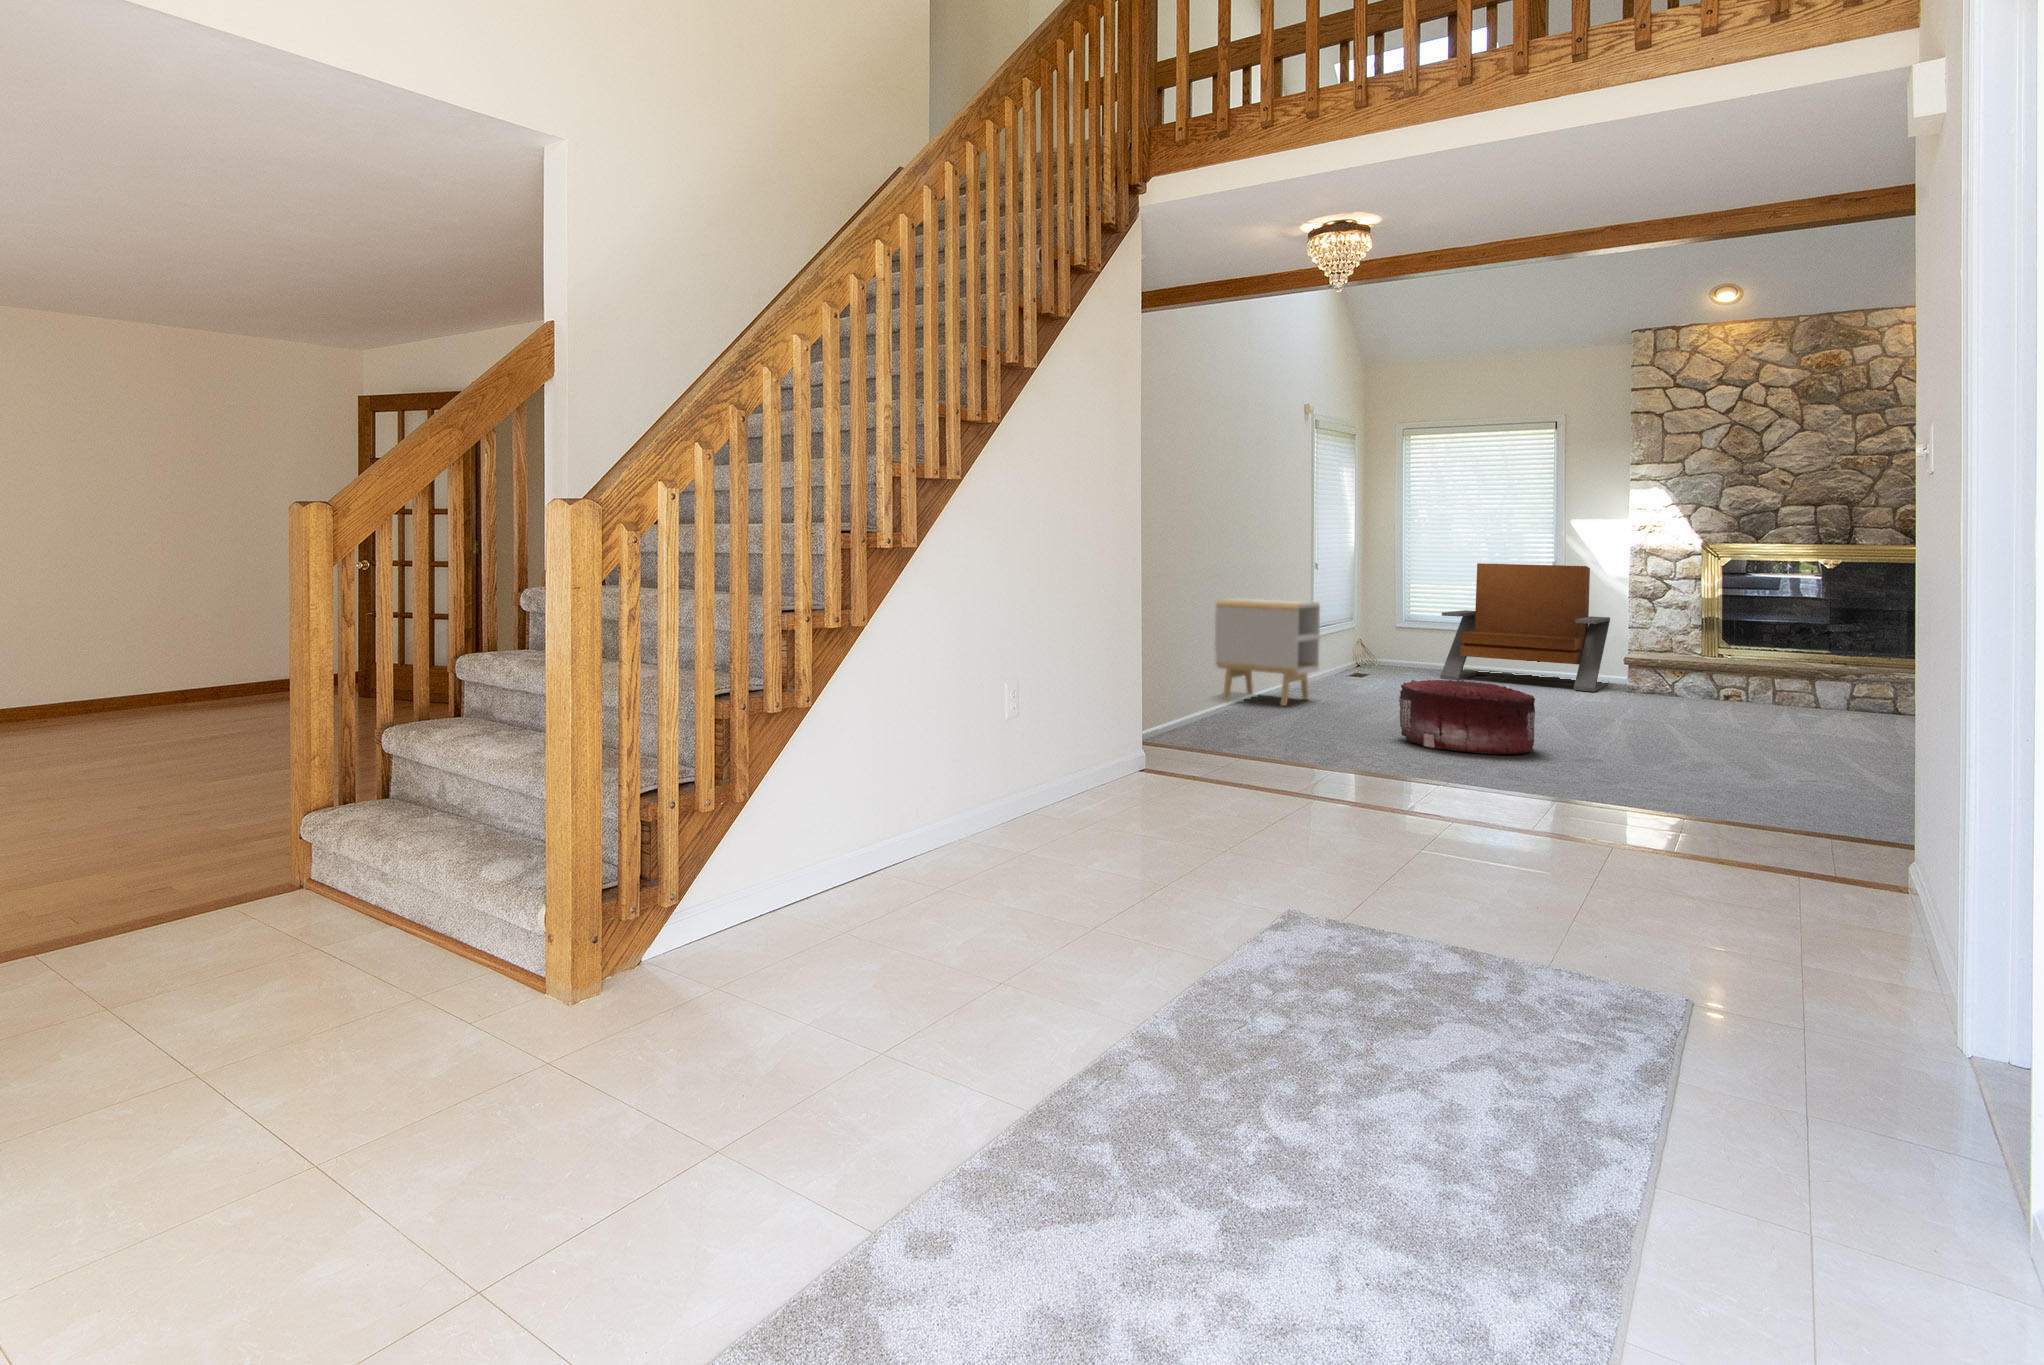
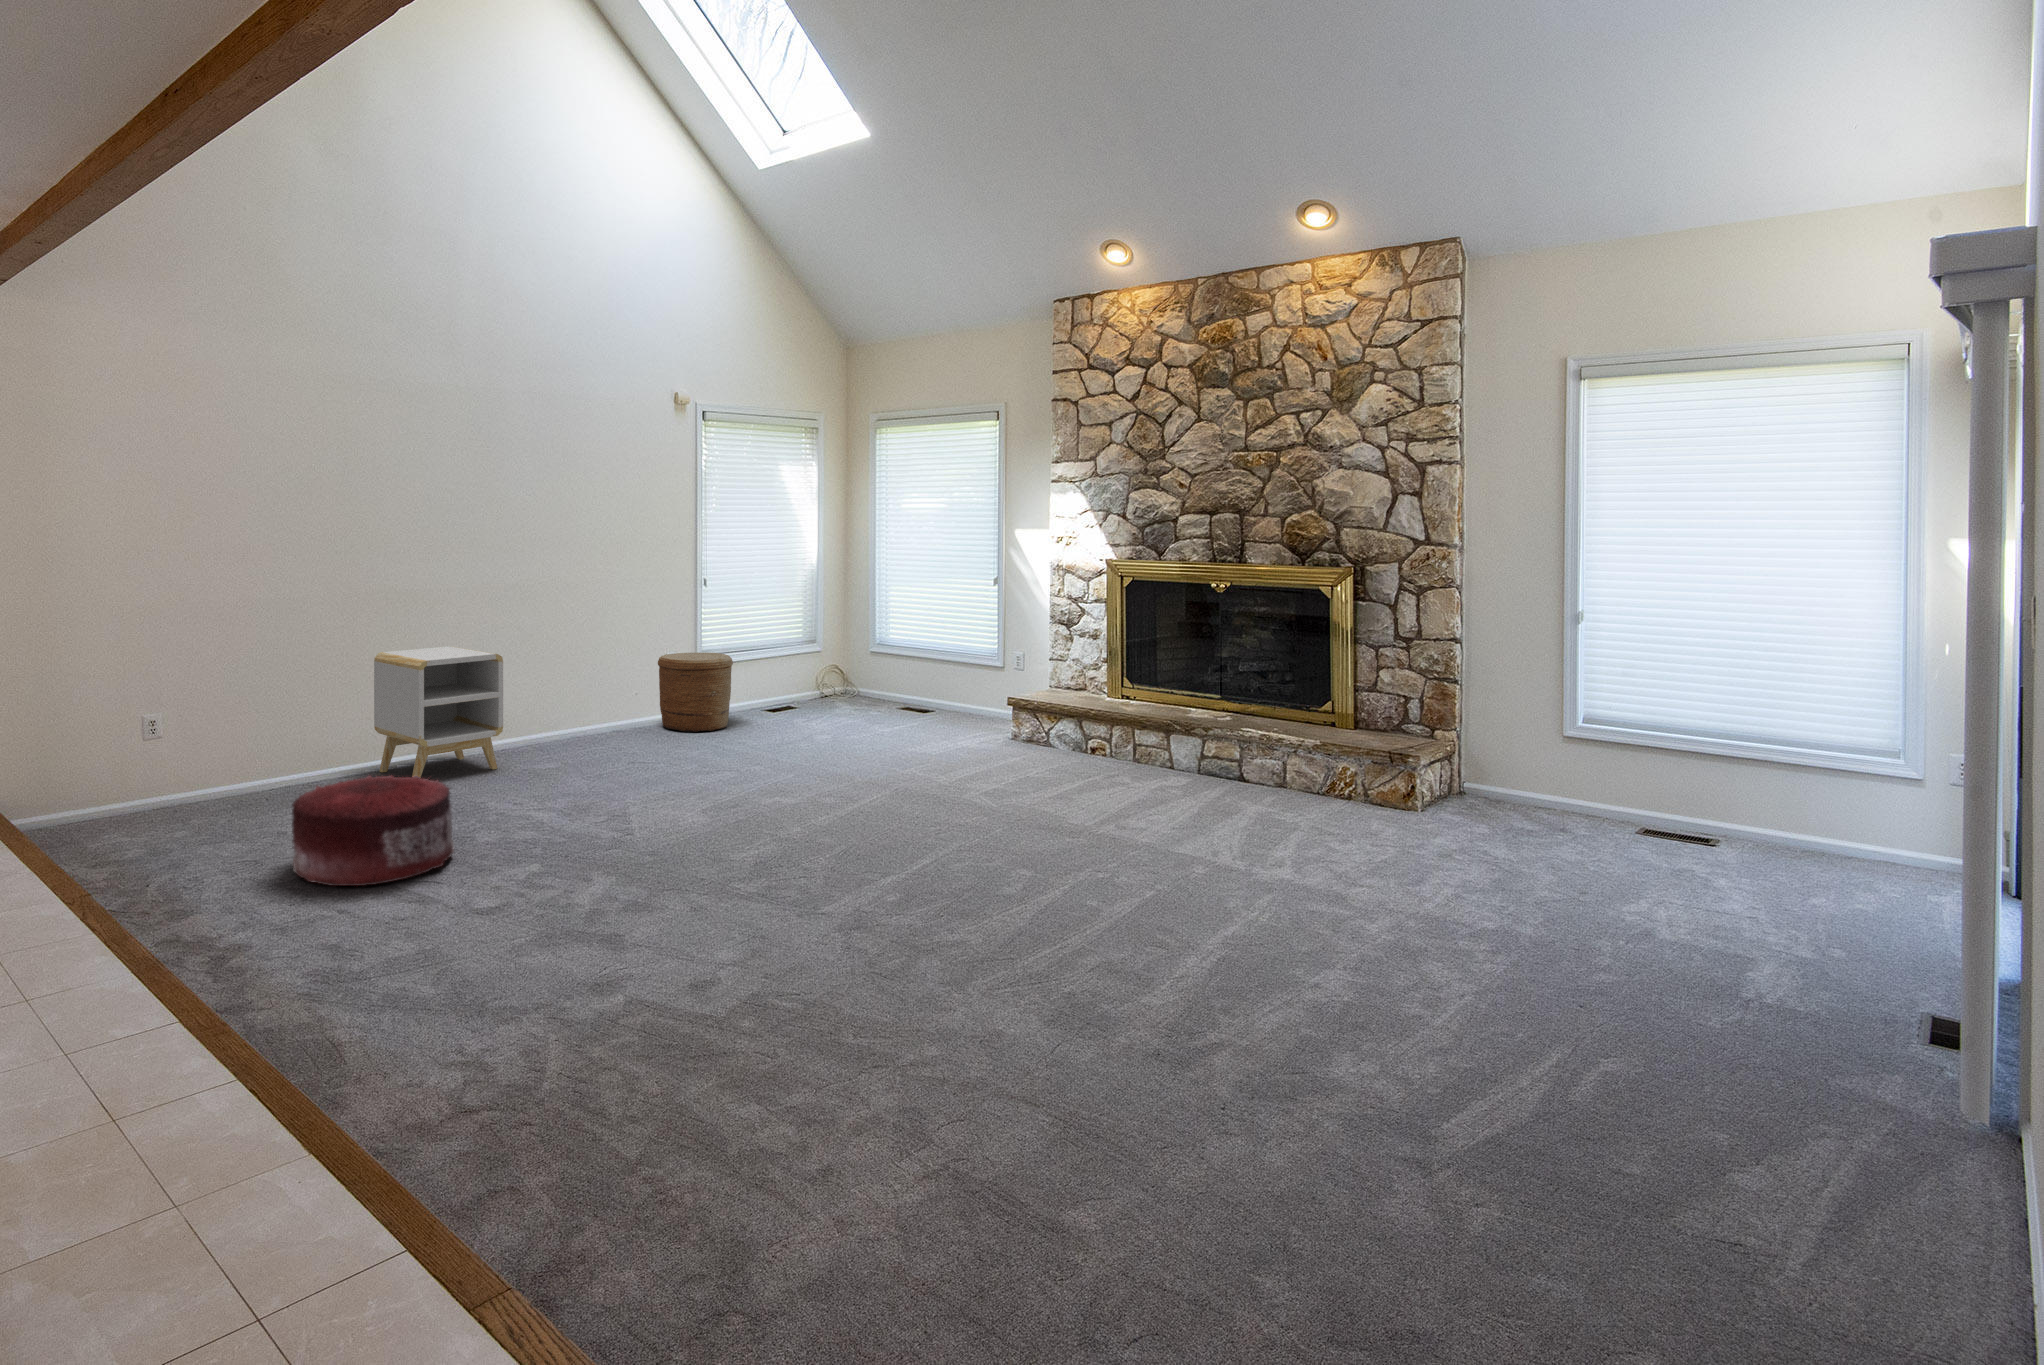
lounge chair: present [1440,563,1610,692] -> none [833,582,1030,742]
woven basket: none [1314,618,1385,683] -> present [658,652,733,732]

